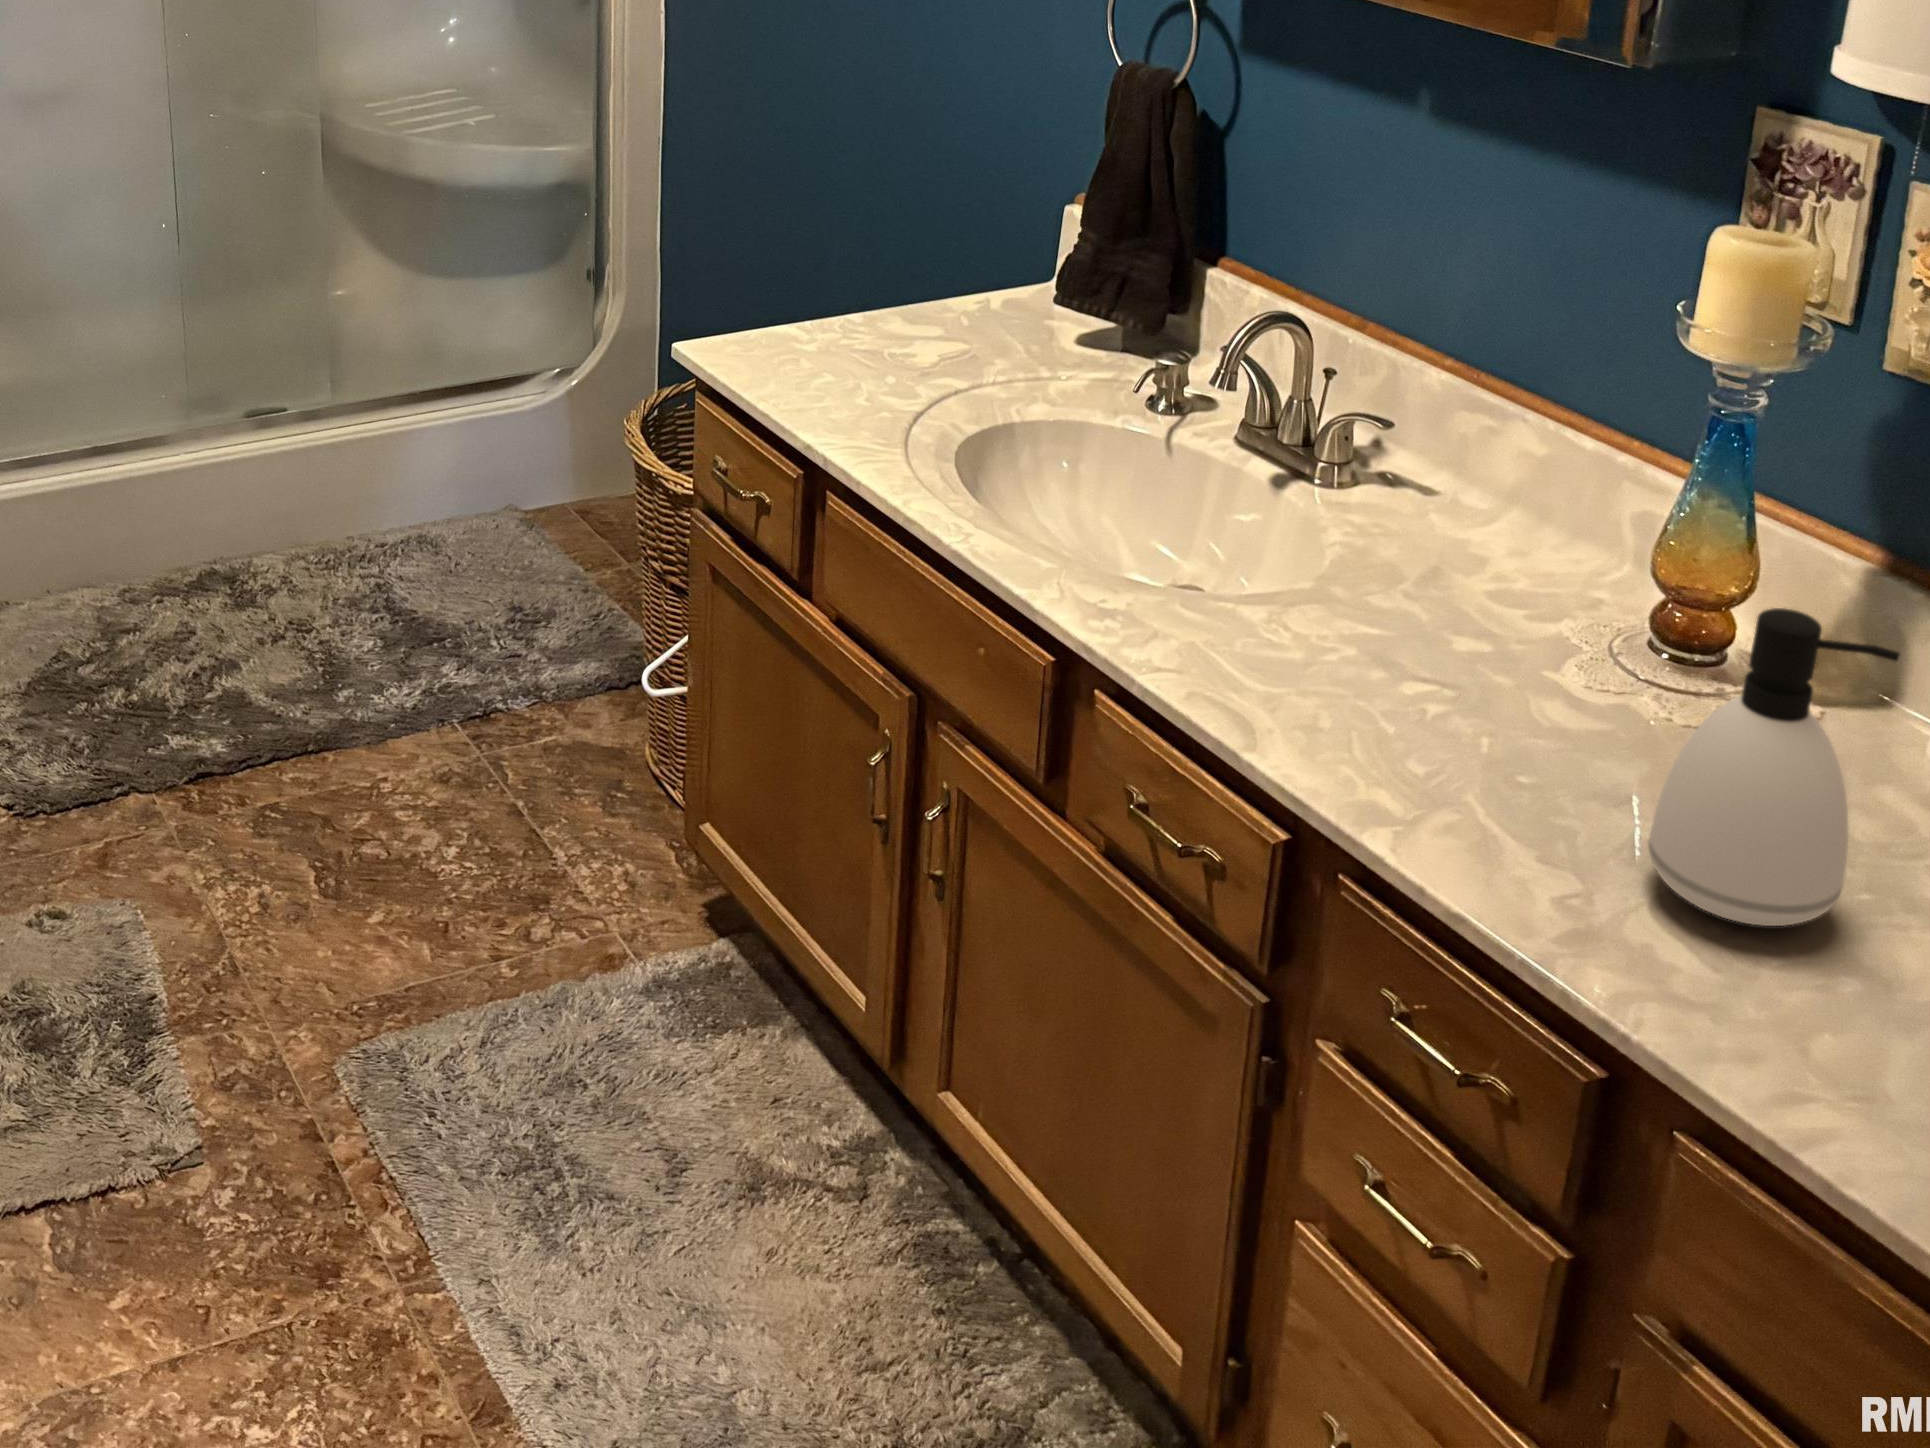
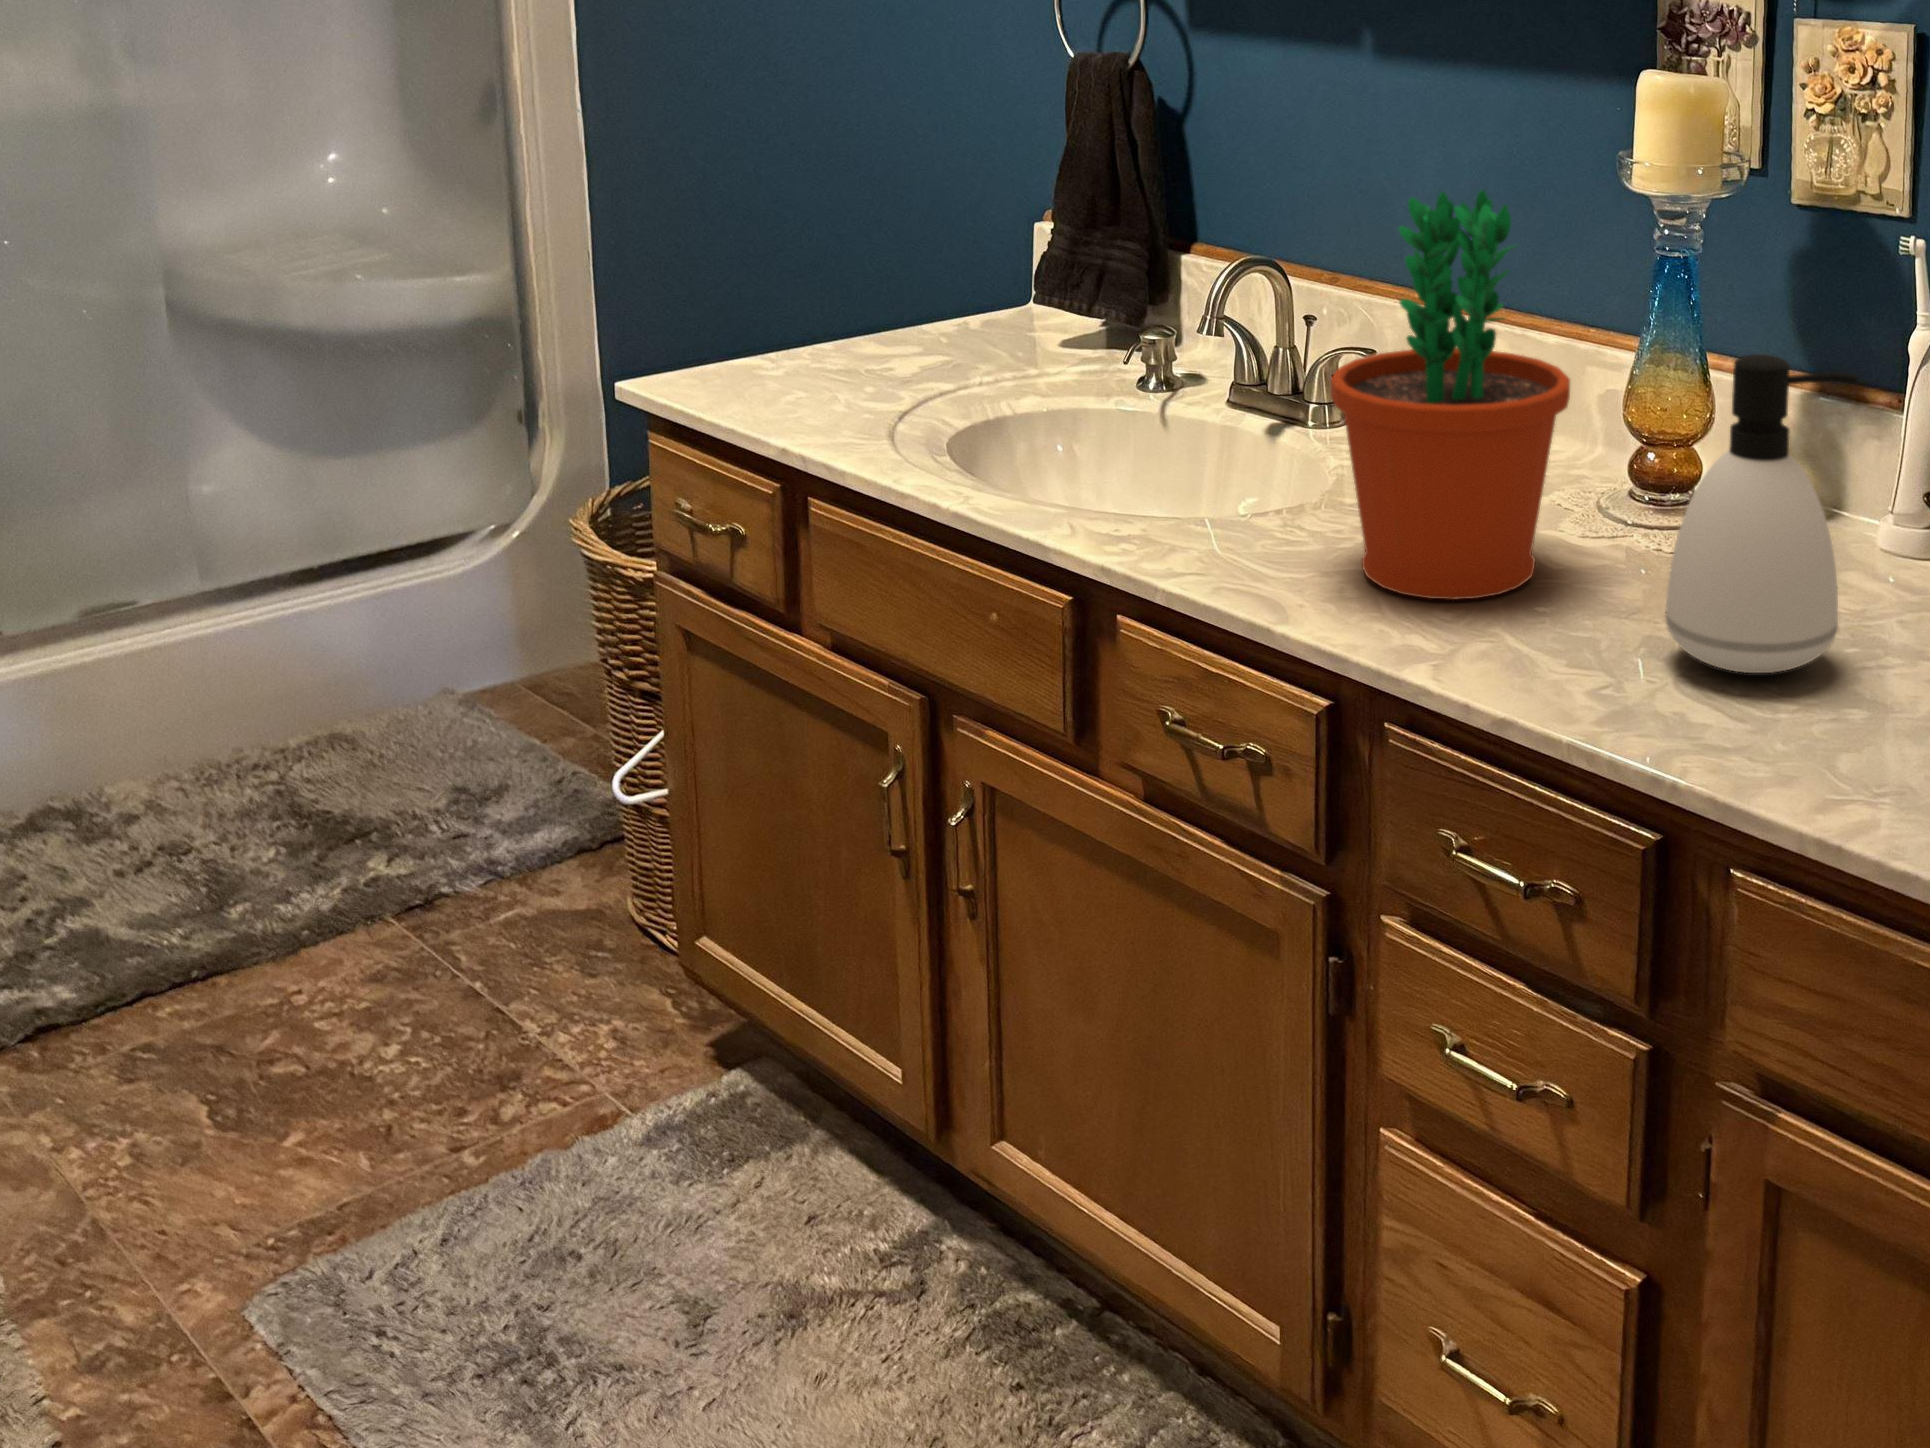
flower pot: none [1327,360,1584,758] -> present [1331,190,1570,600]

